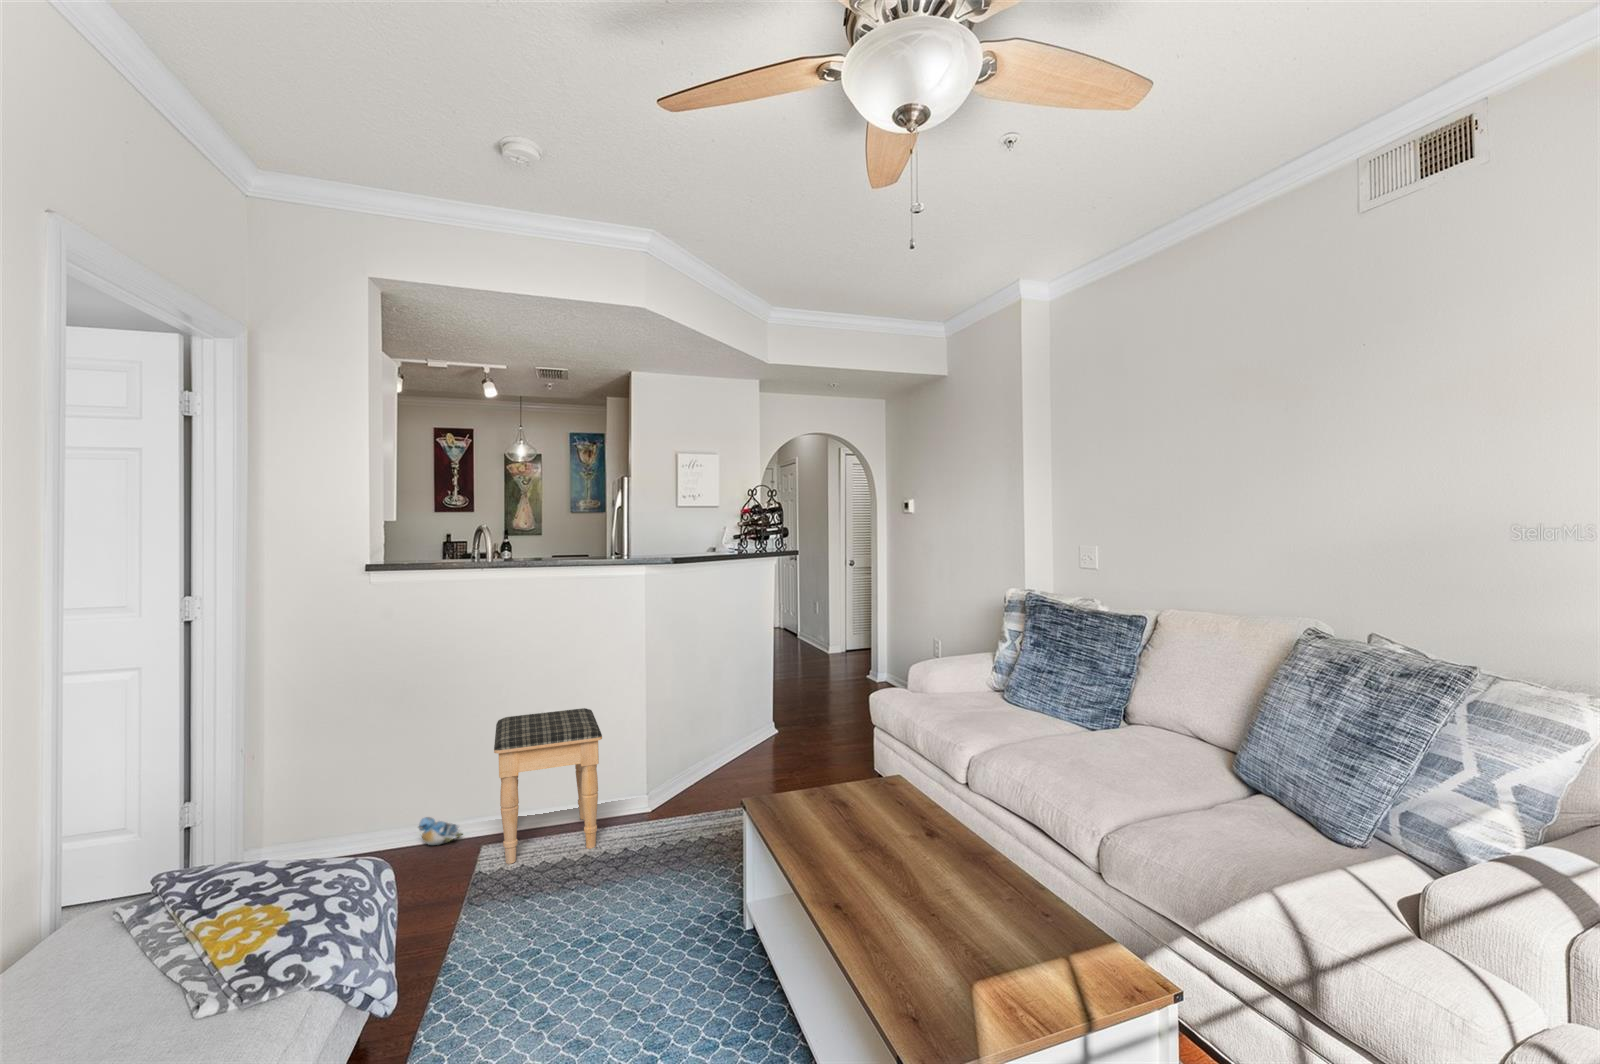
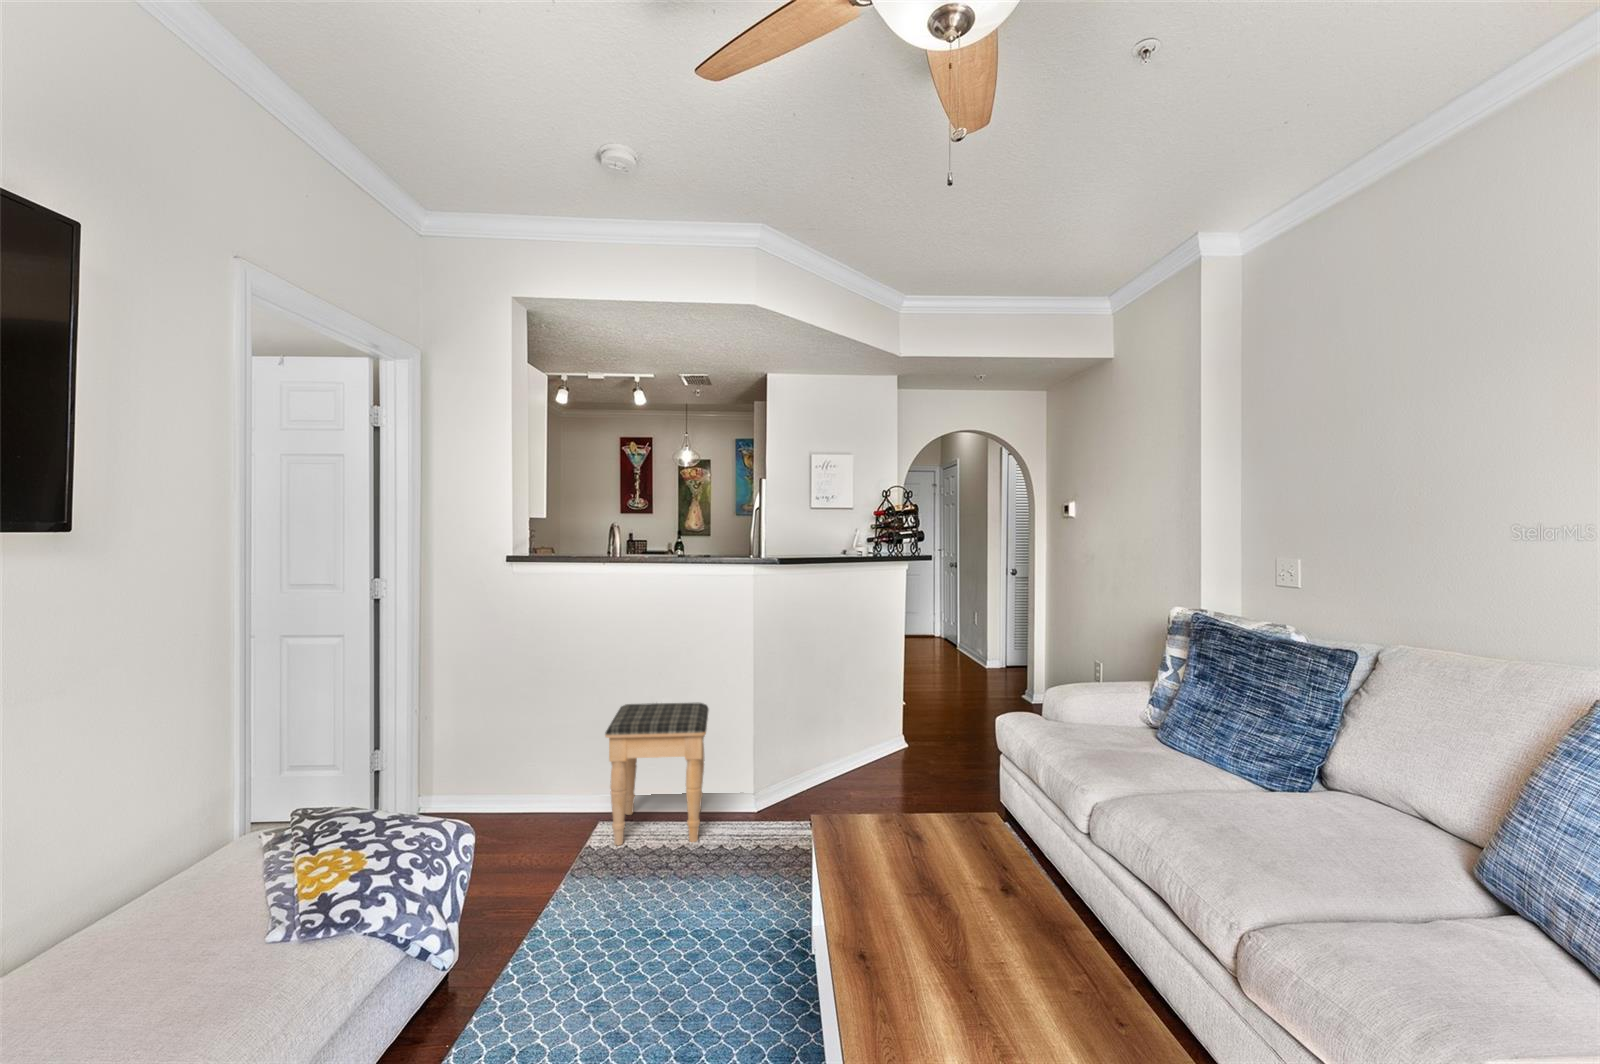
plush toy: present [418,817,462,845] -> none [548,790,587,818]

